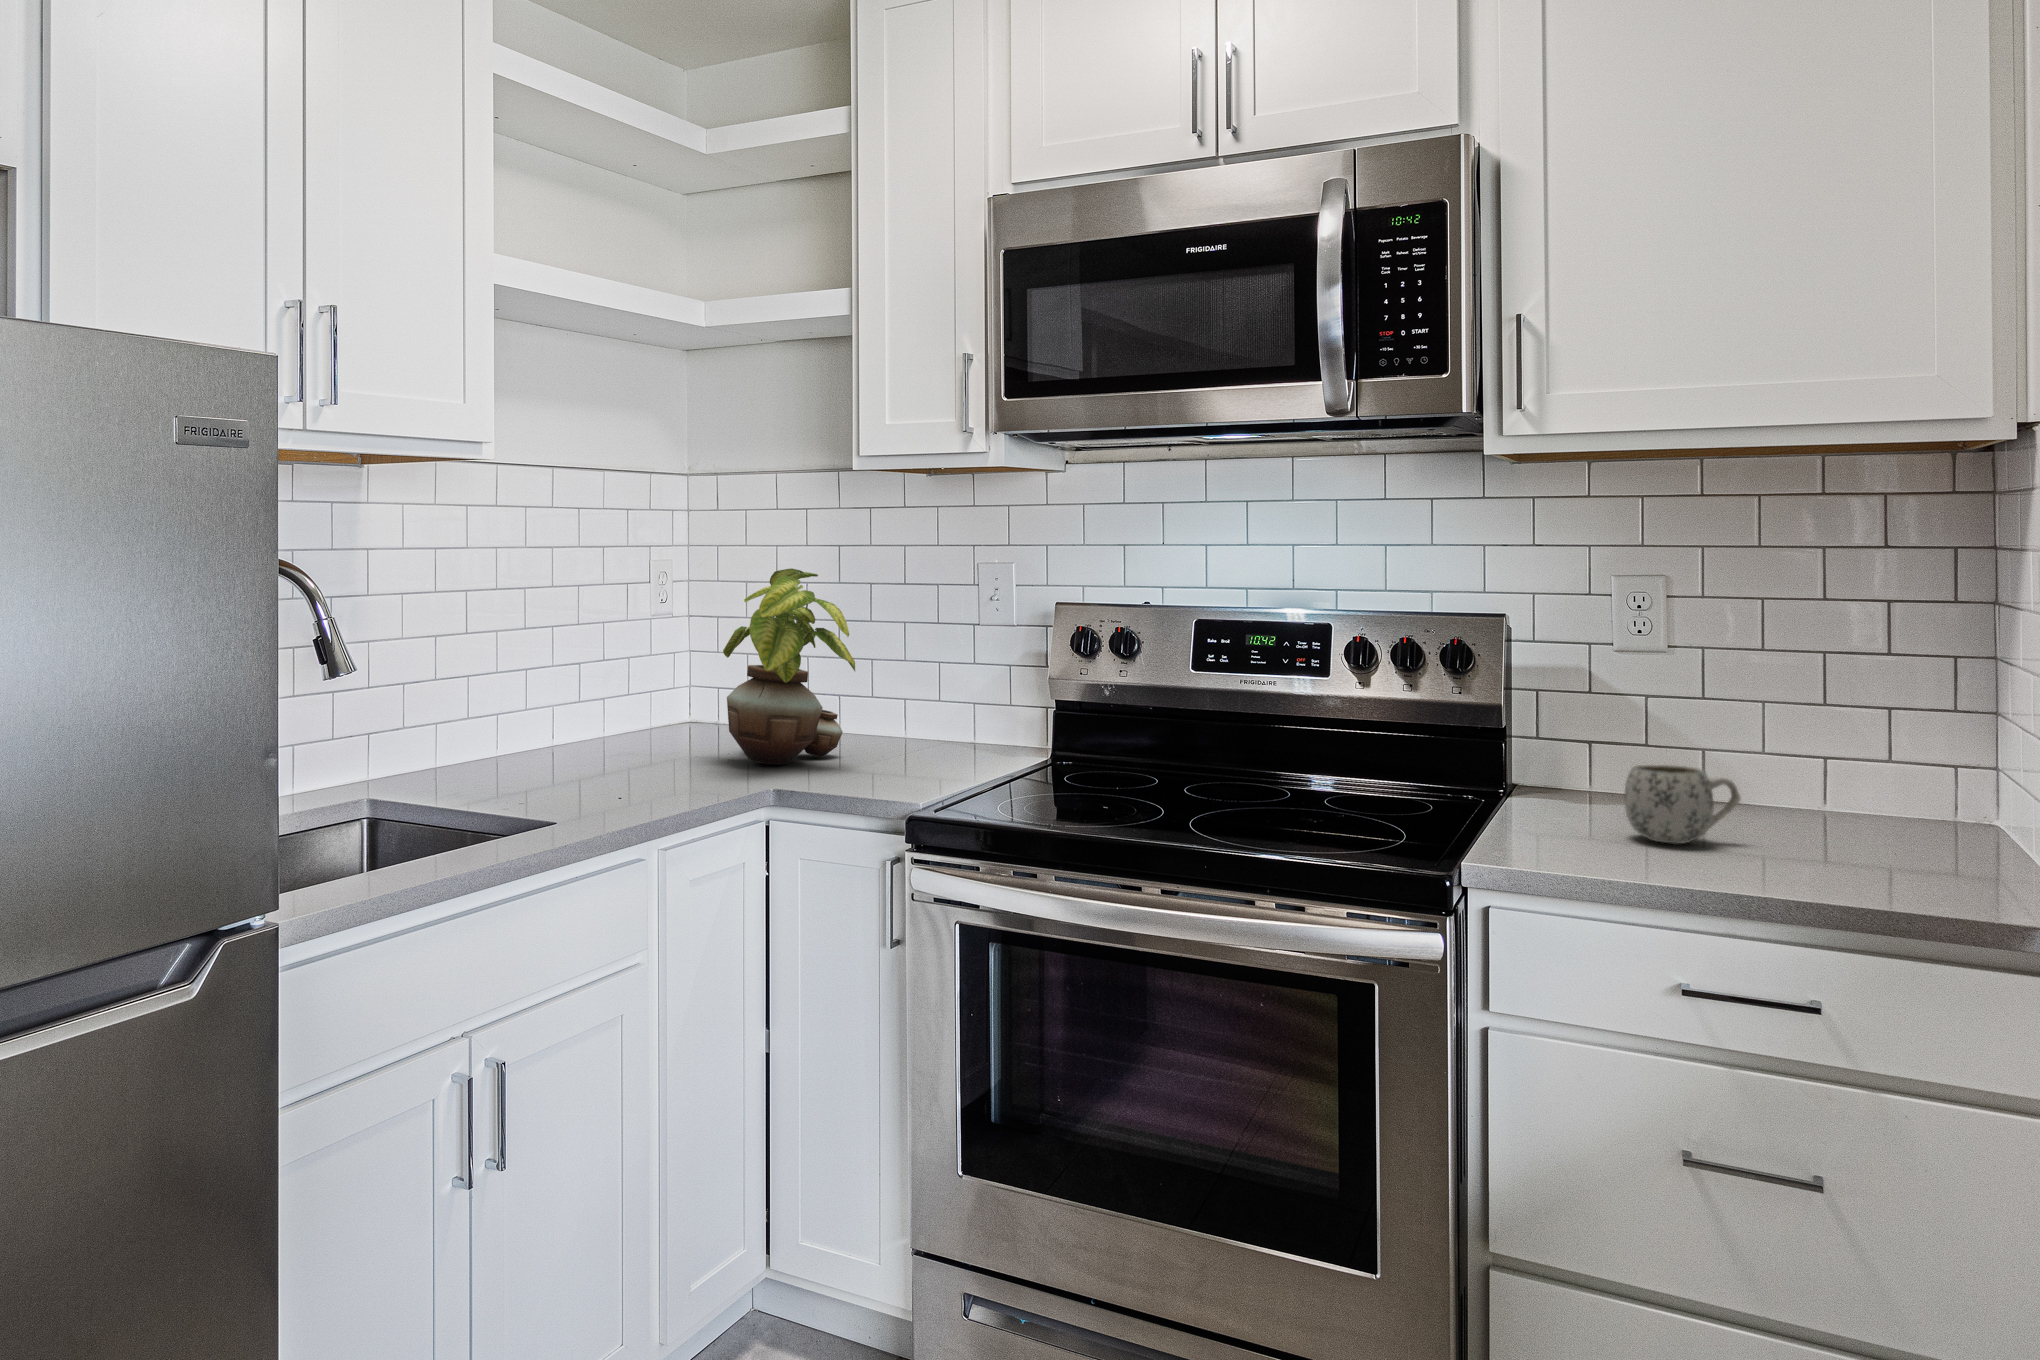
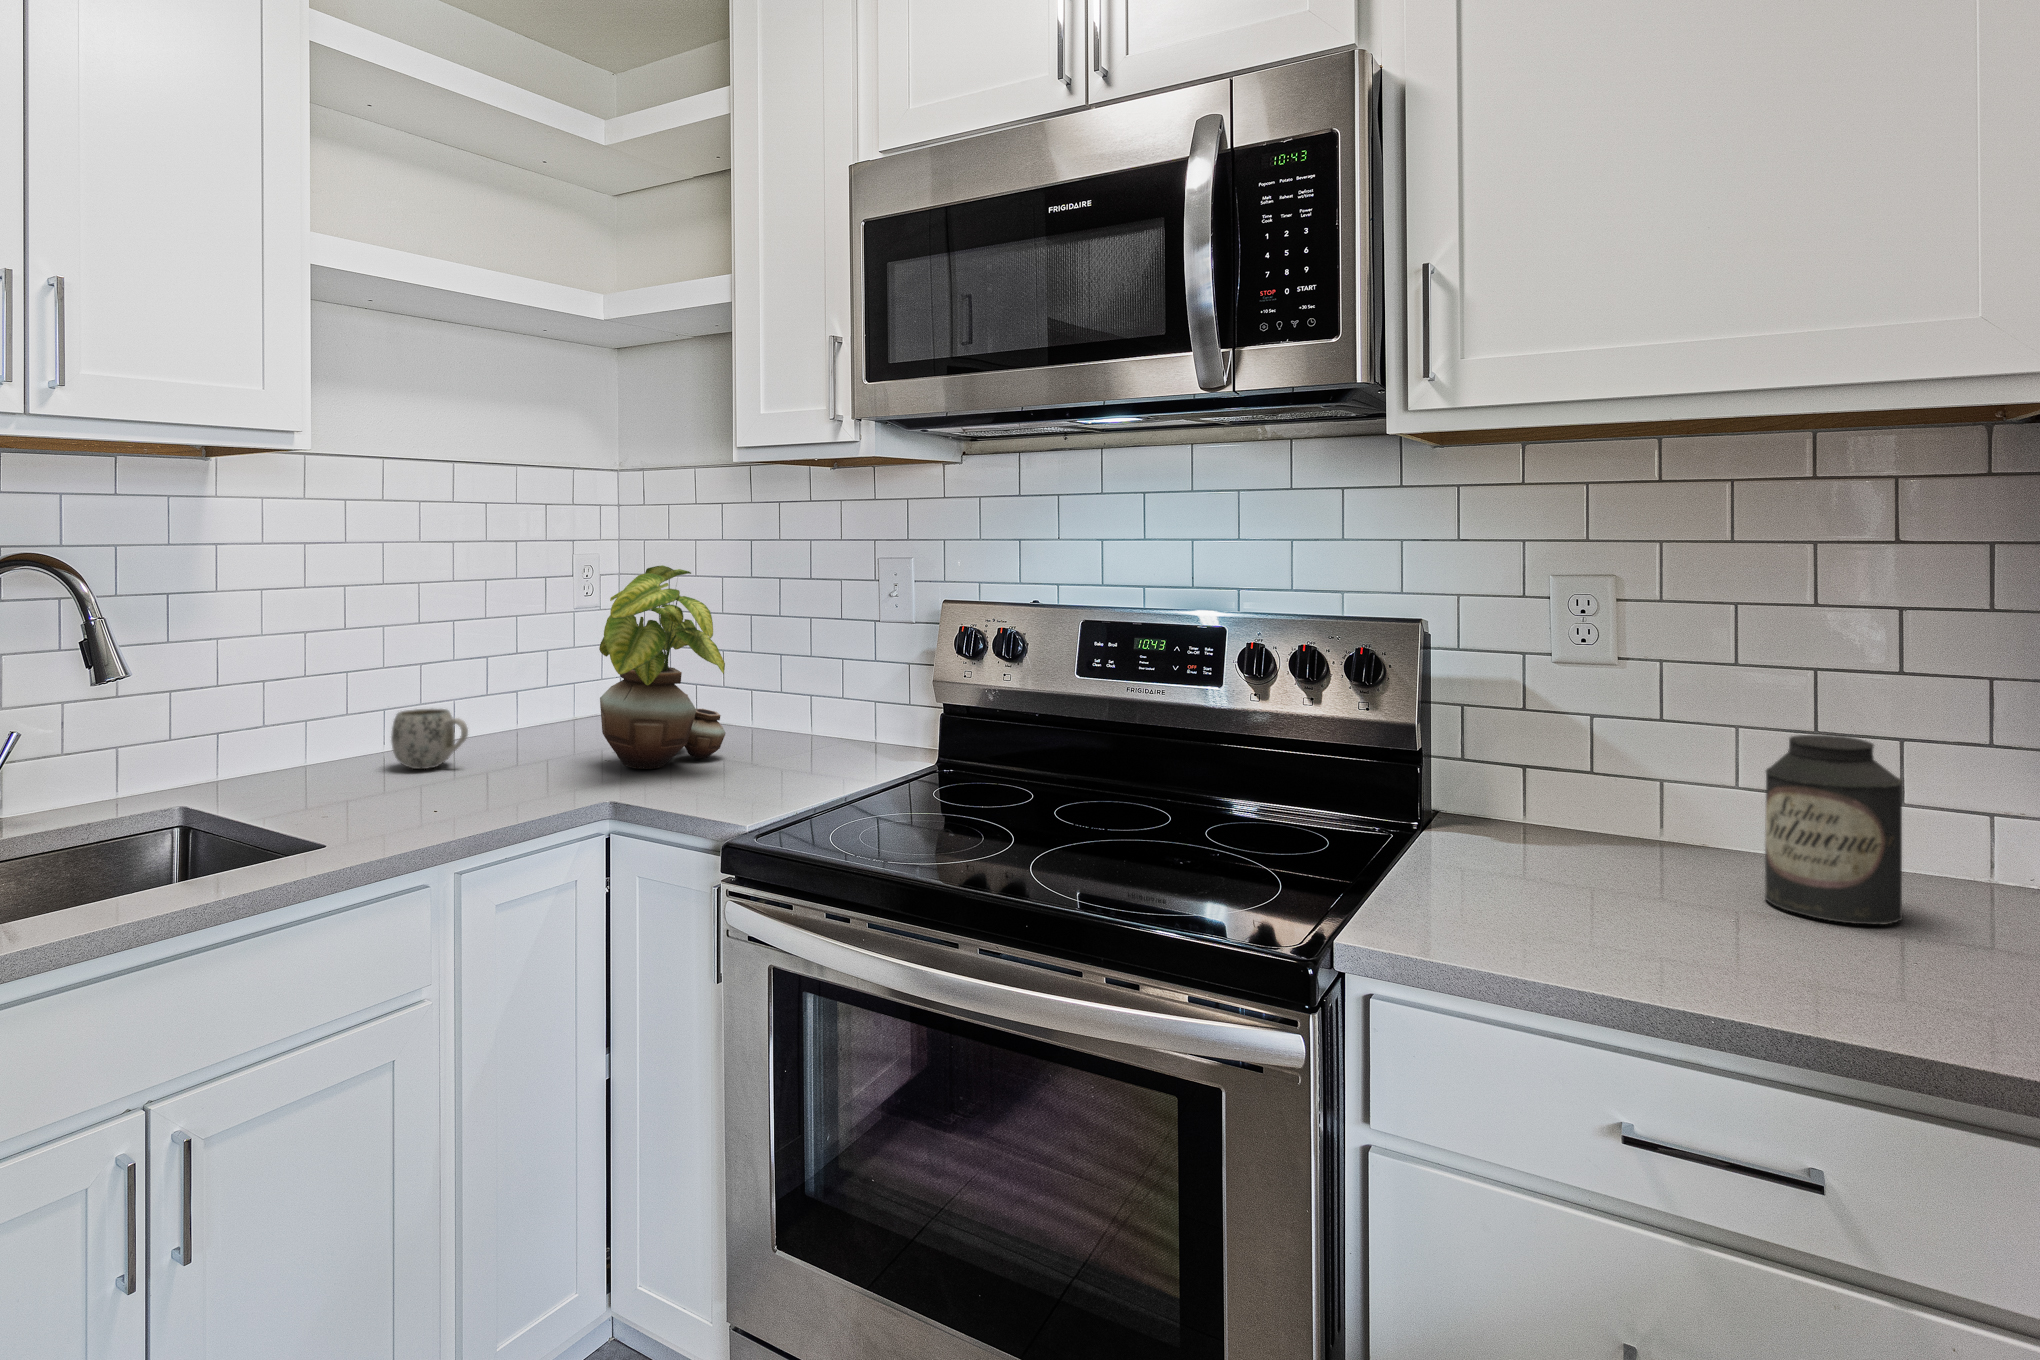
canister: none [1785,701,1887,846] -> present [1765,735,1903,925]
mug: present [1624,765,1741,844] -> present [391,709,468,769]

